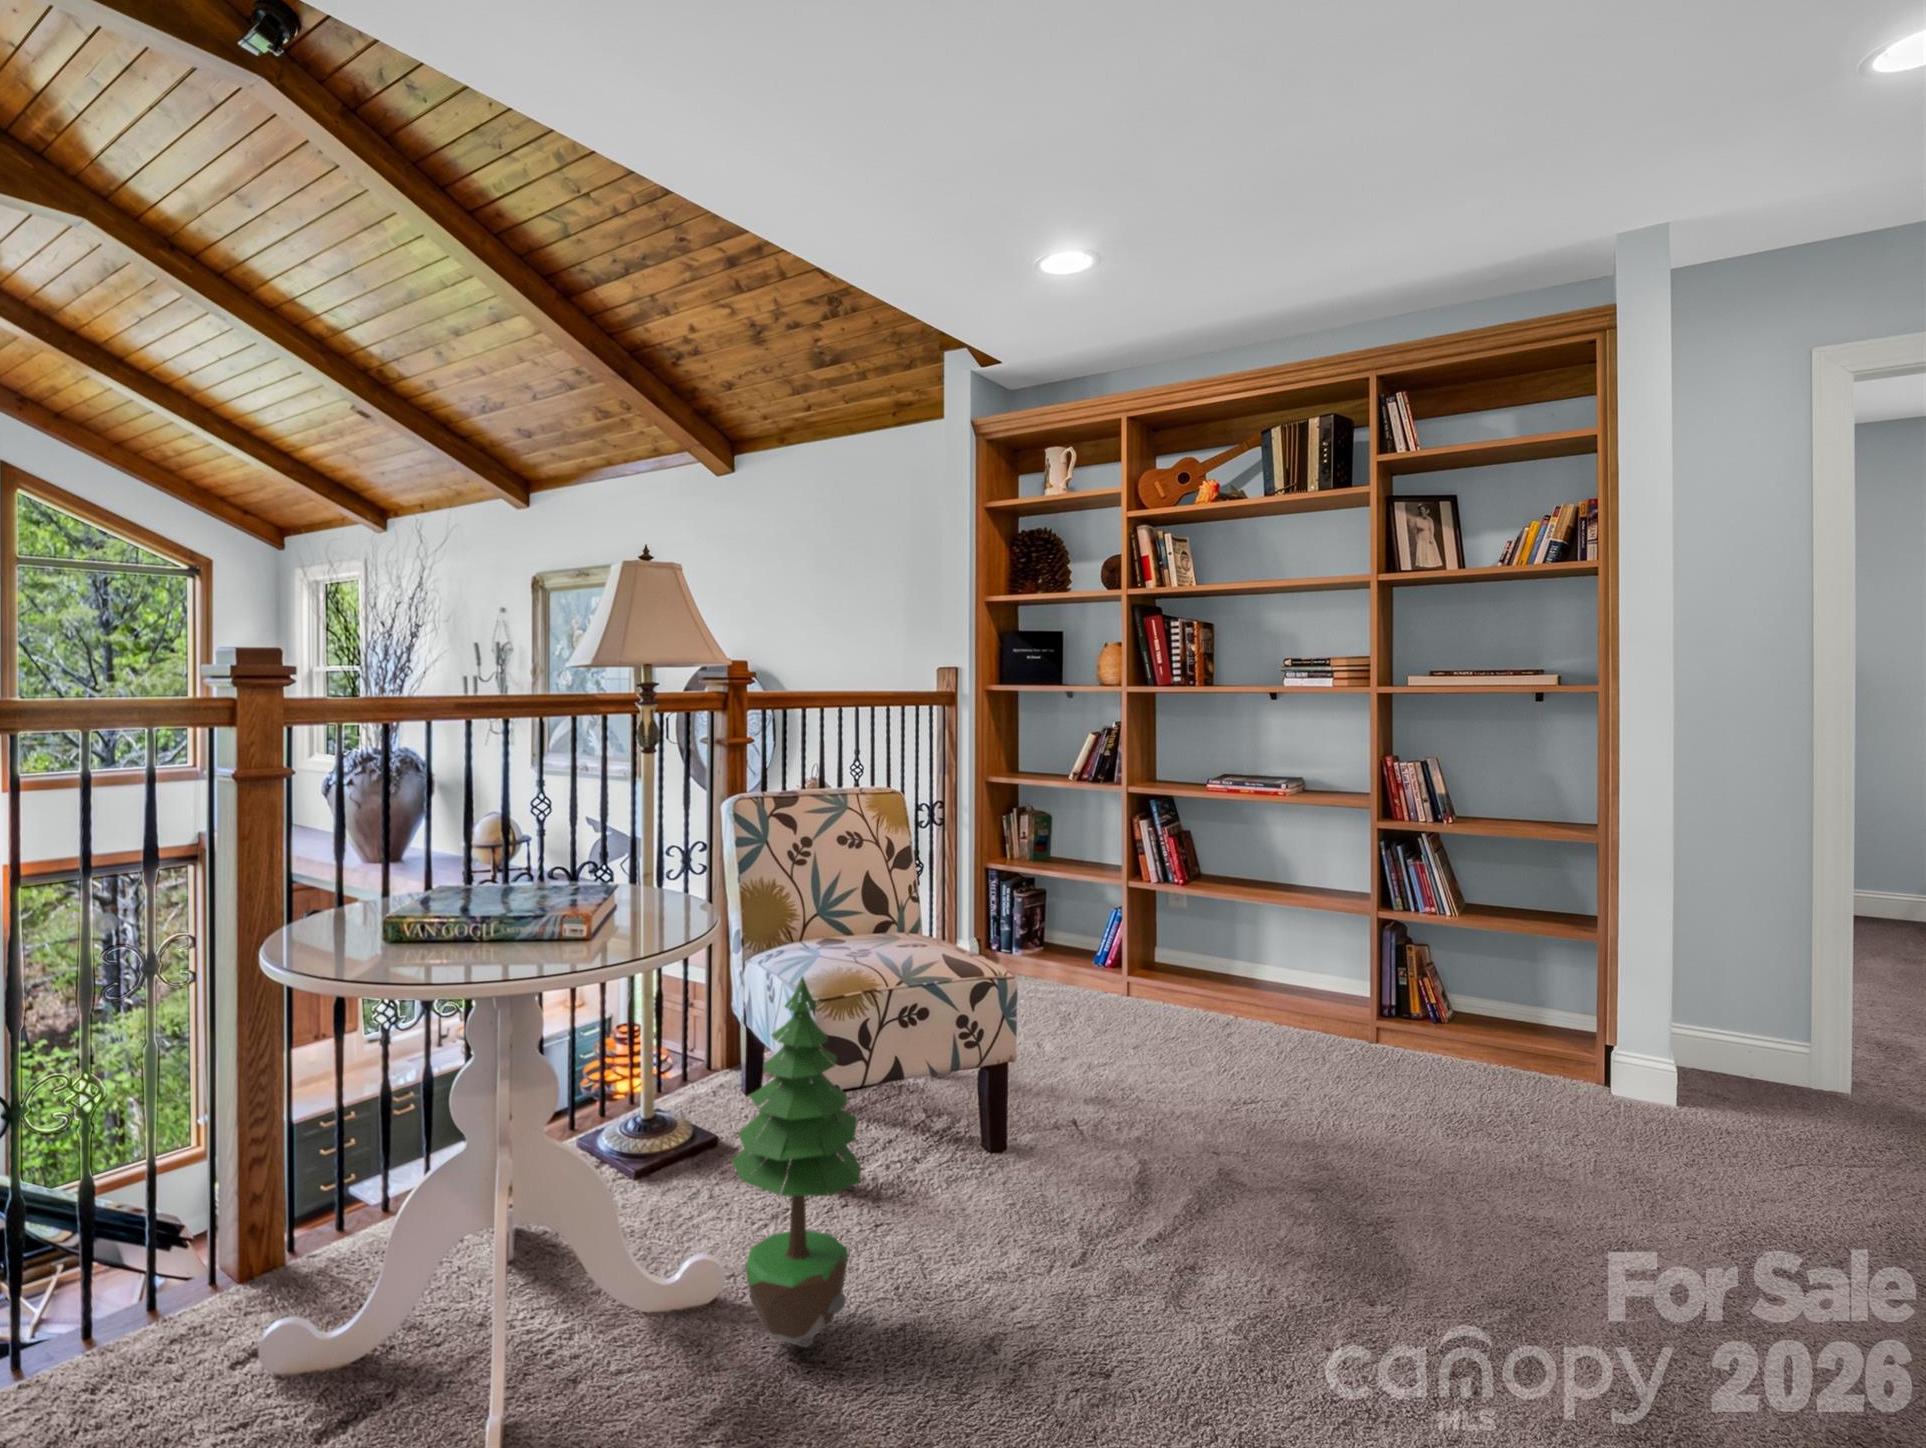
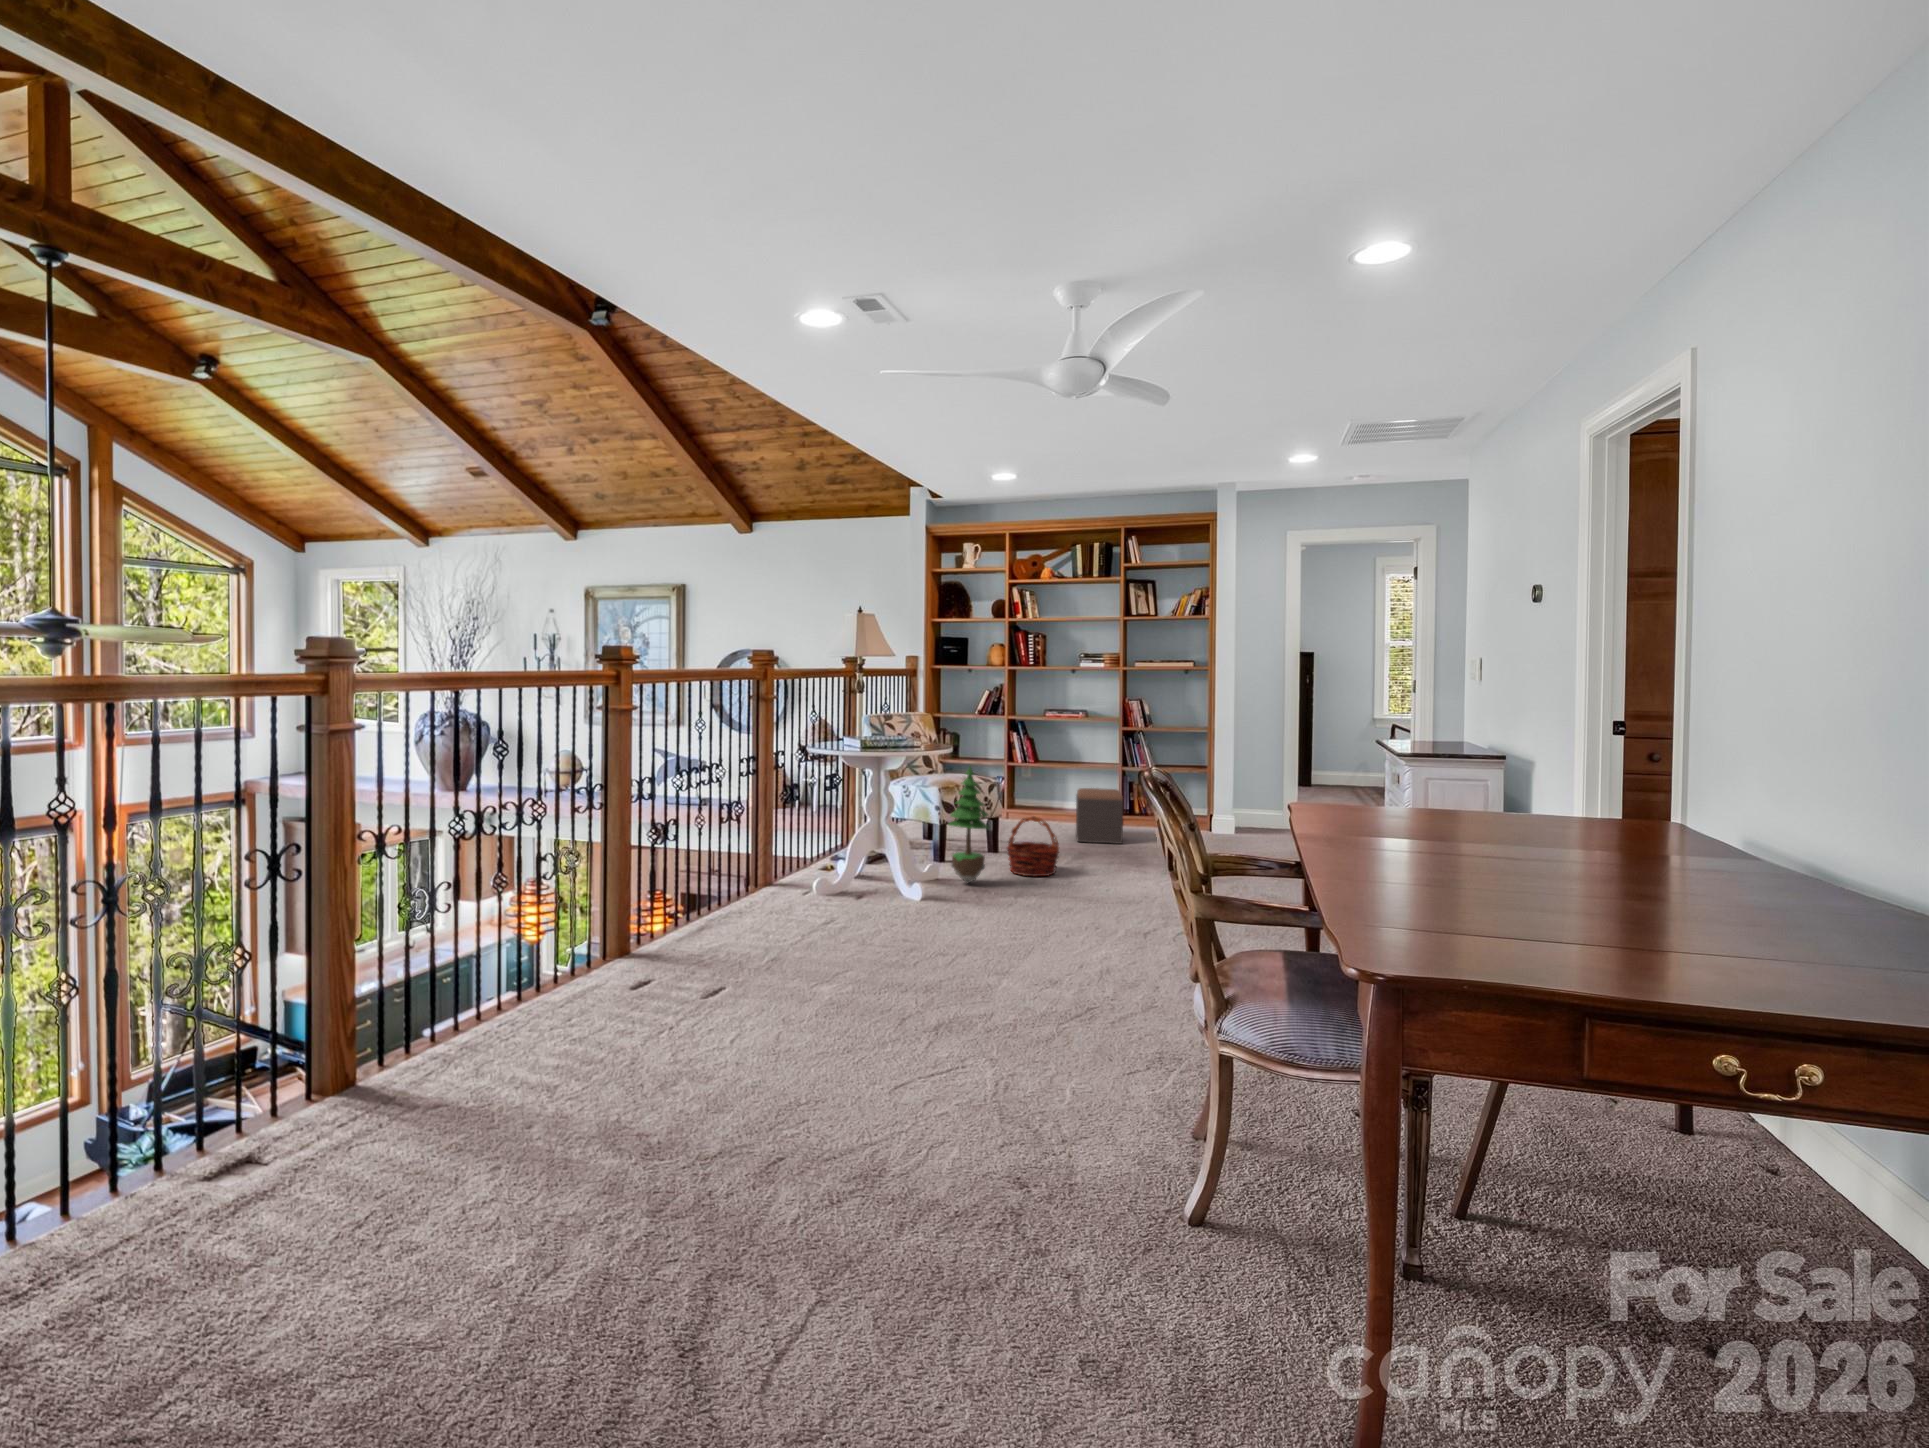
footstool: none [1243,966,1365,1130] -> present [1076,788,1124,844]
basket: none [965,1112,1126,1320] -> present [1007,816,1059,876]

